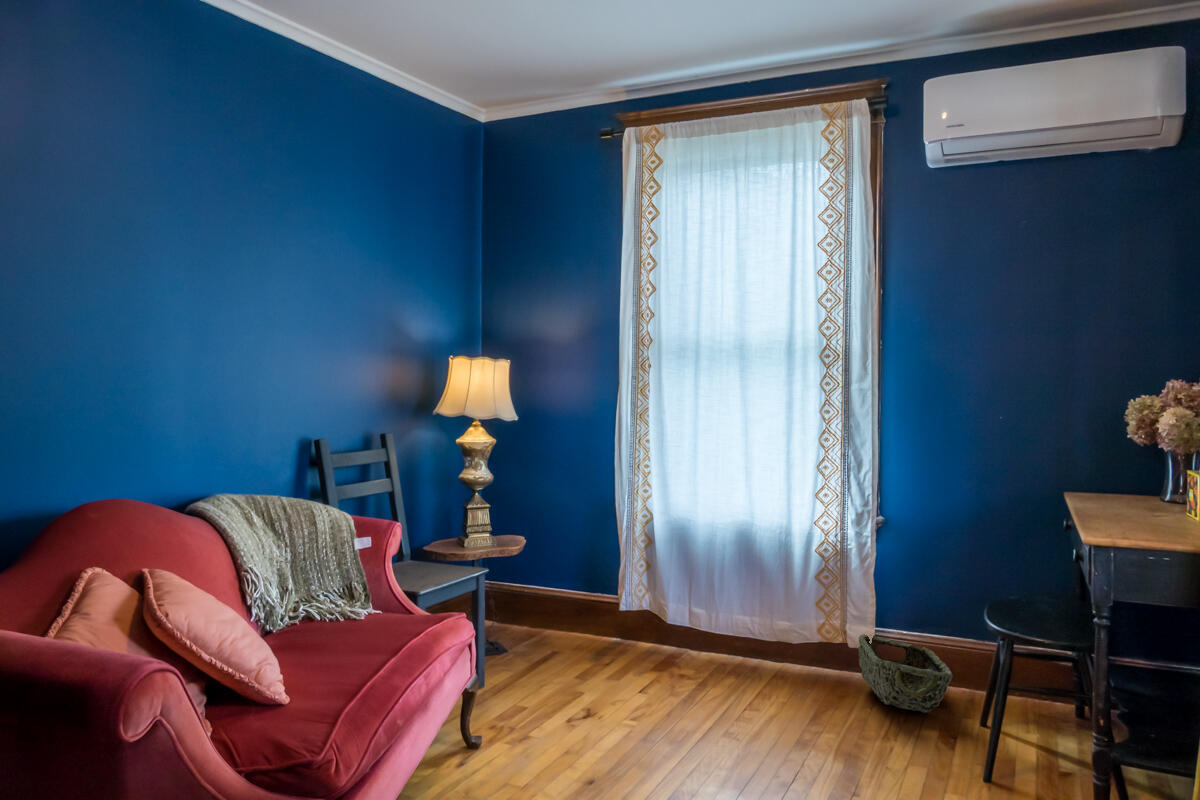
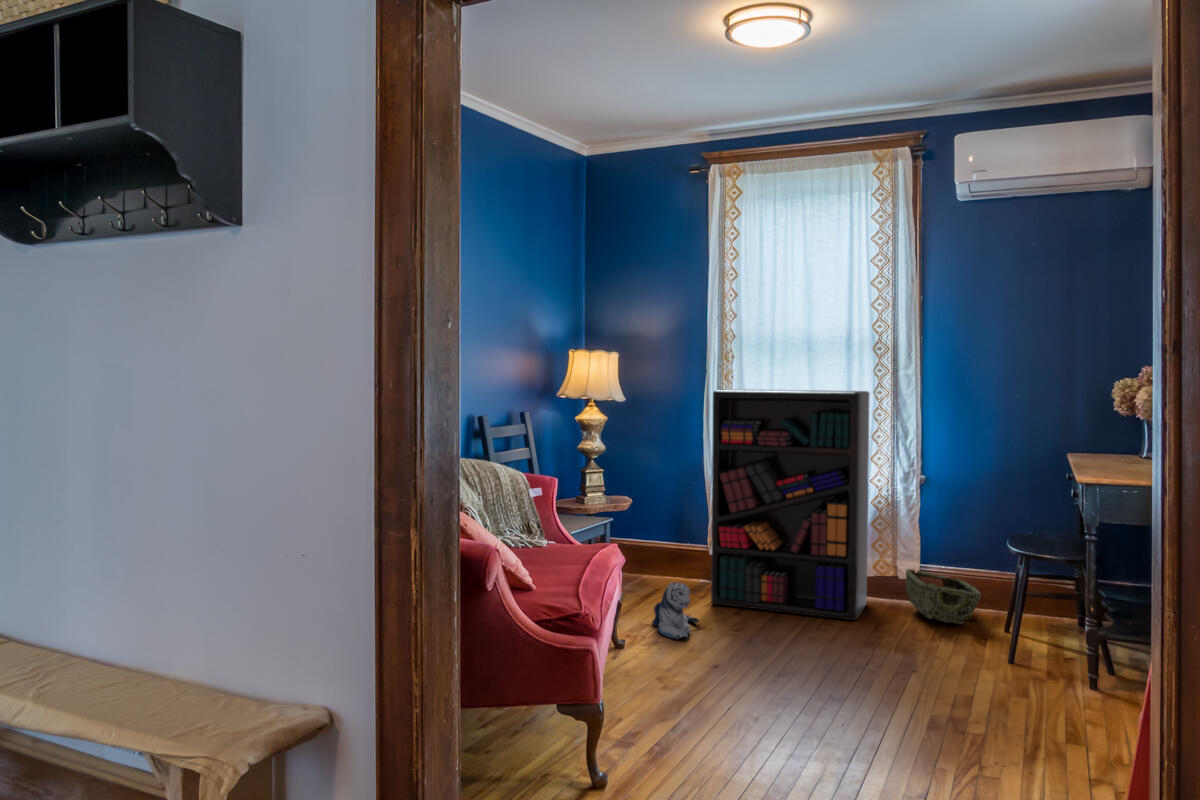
bookshelf: none [614,406,815,705] -> present [711,389,870,620]
plush toy: none [527,658,588,738] -> present [652,582,699,639]

